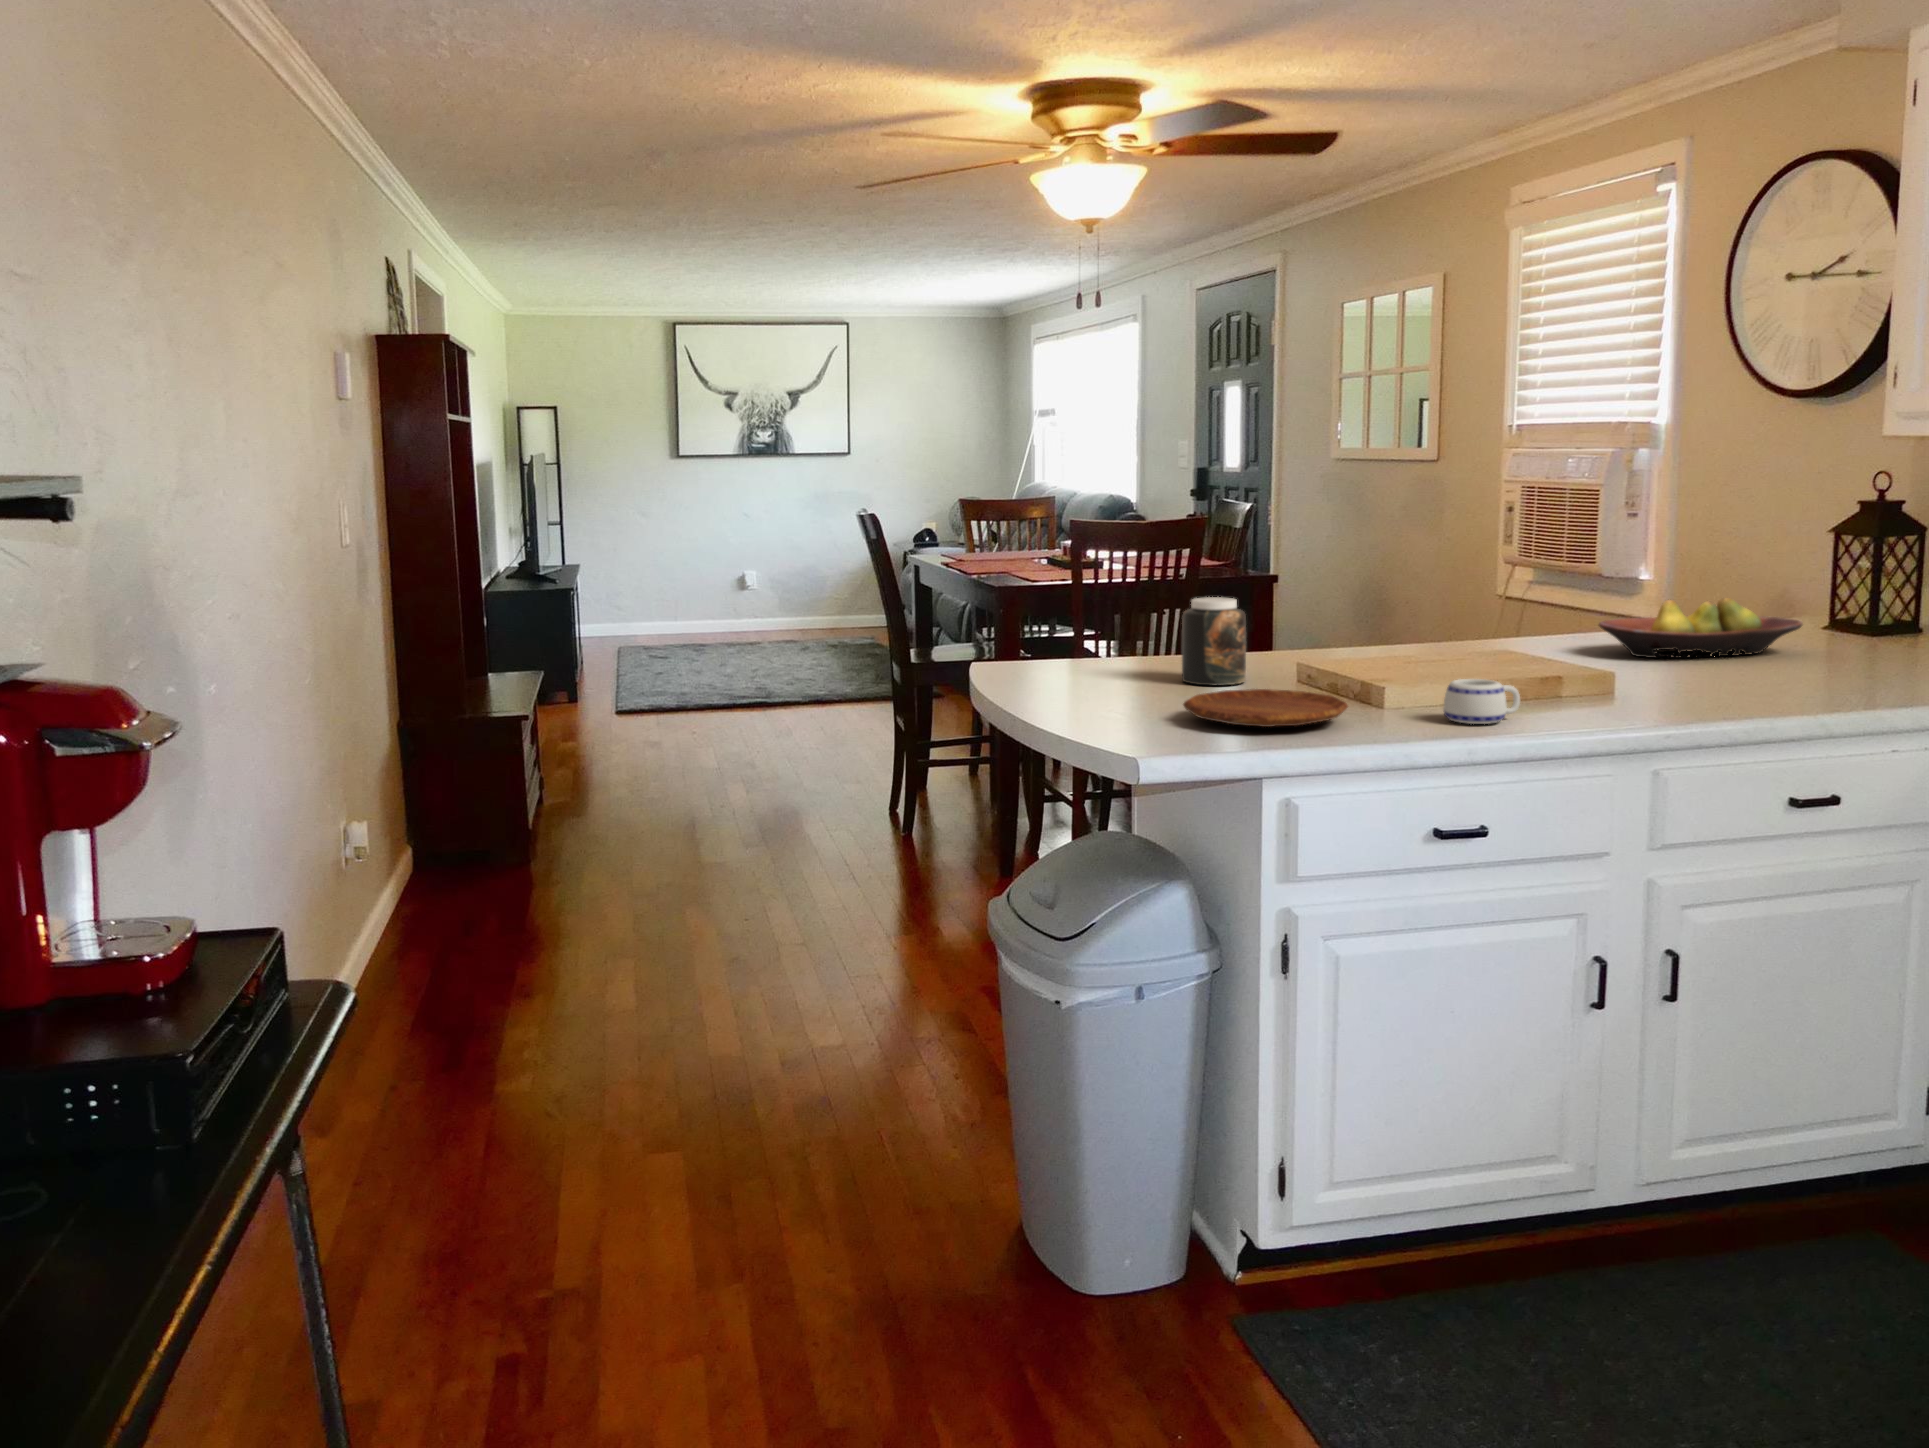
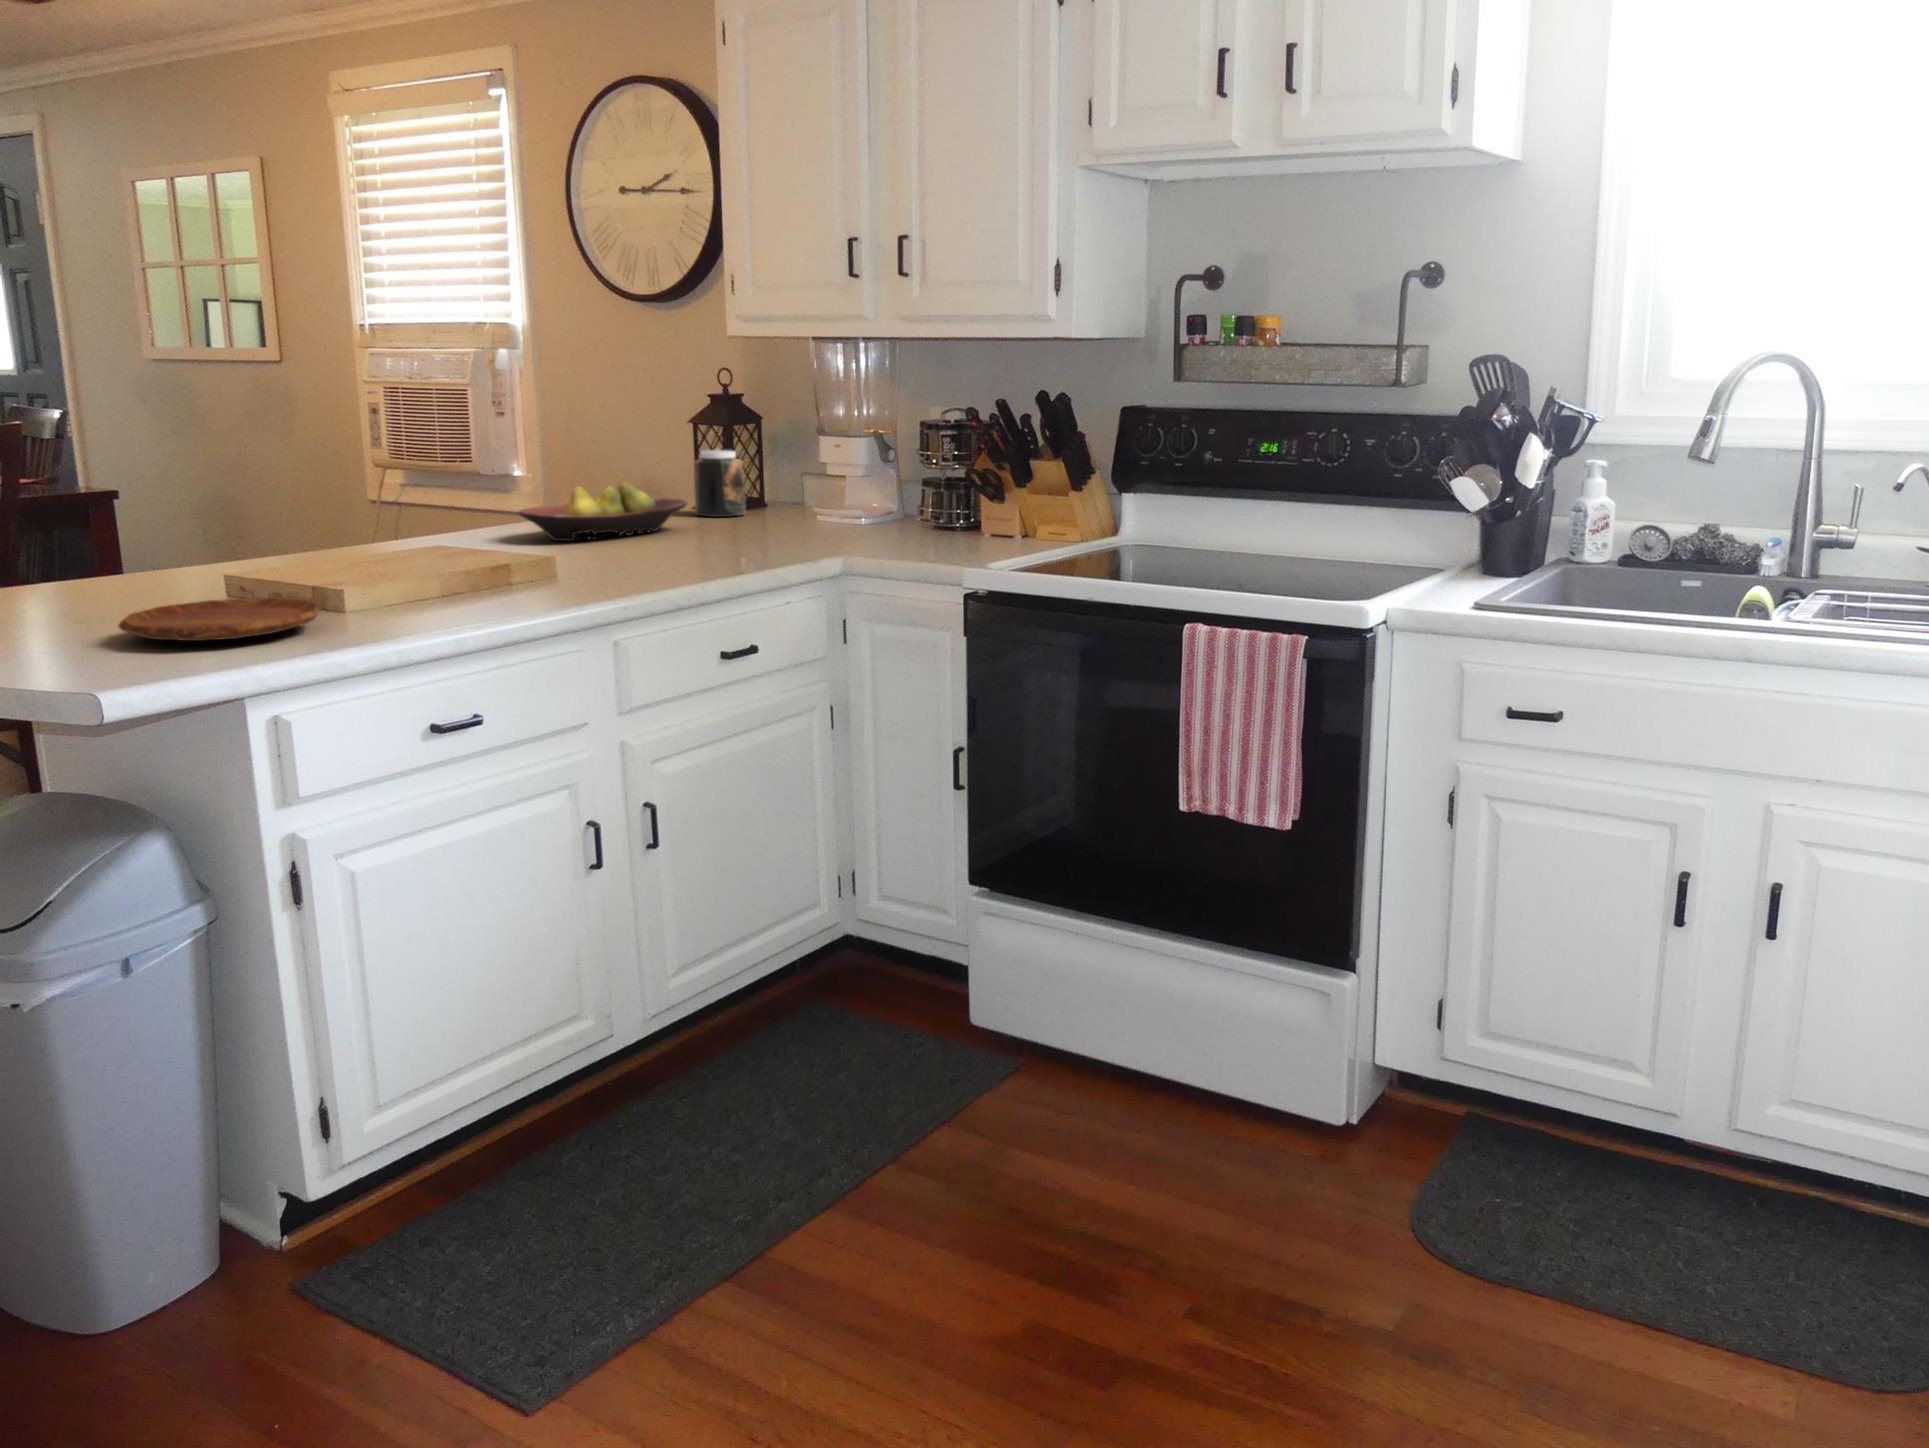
jar: present [1182,597,1246,685] -> present [694,450,746,517]
mug: present [1443,679,1520,724] -> none [420,567,493,612]

